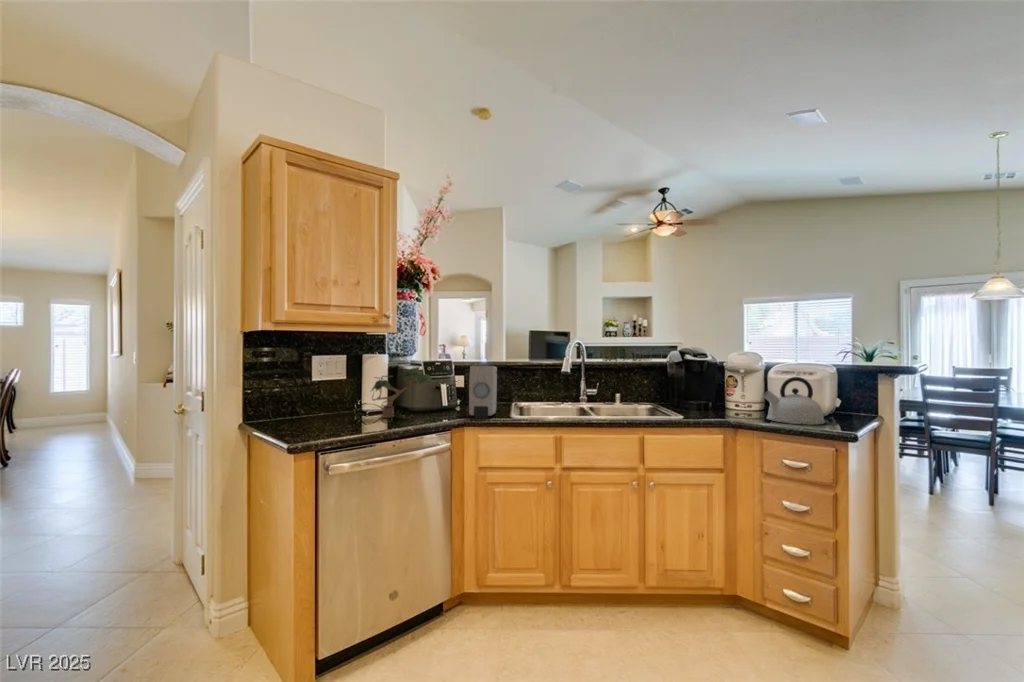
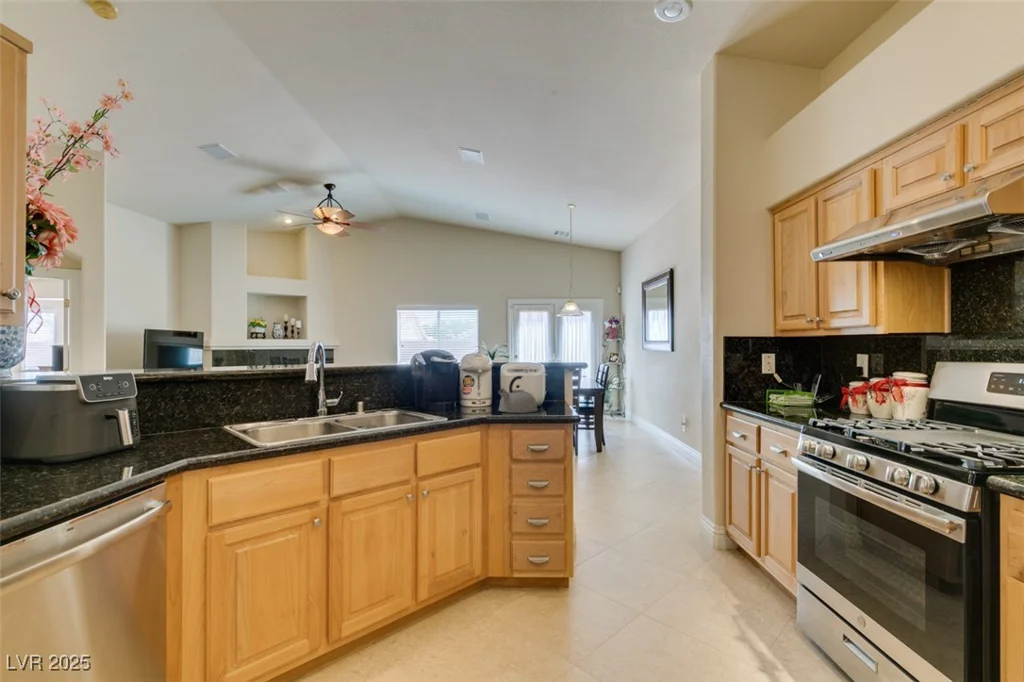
soap dispenser: present [469,366,497,418] -> none [212,381,253,448]
potted plant: present [372,367,433,418] -> none [37,386,171,469]

